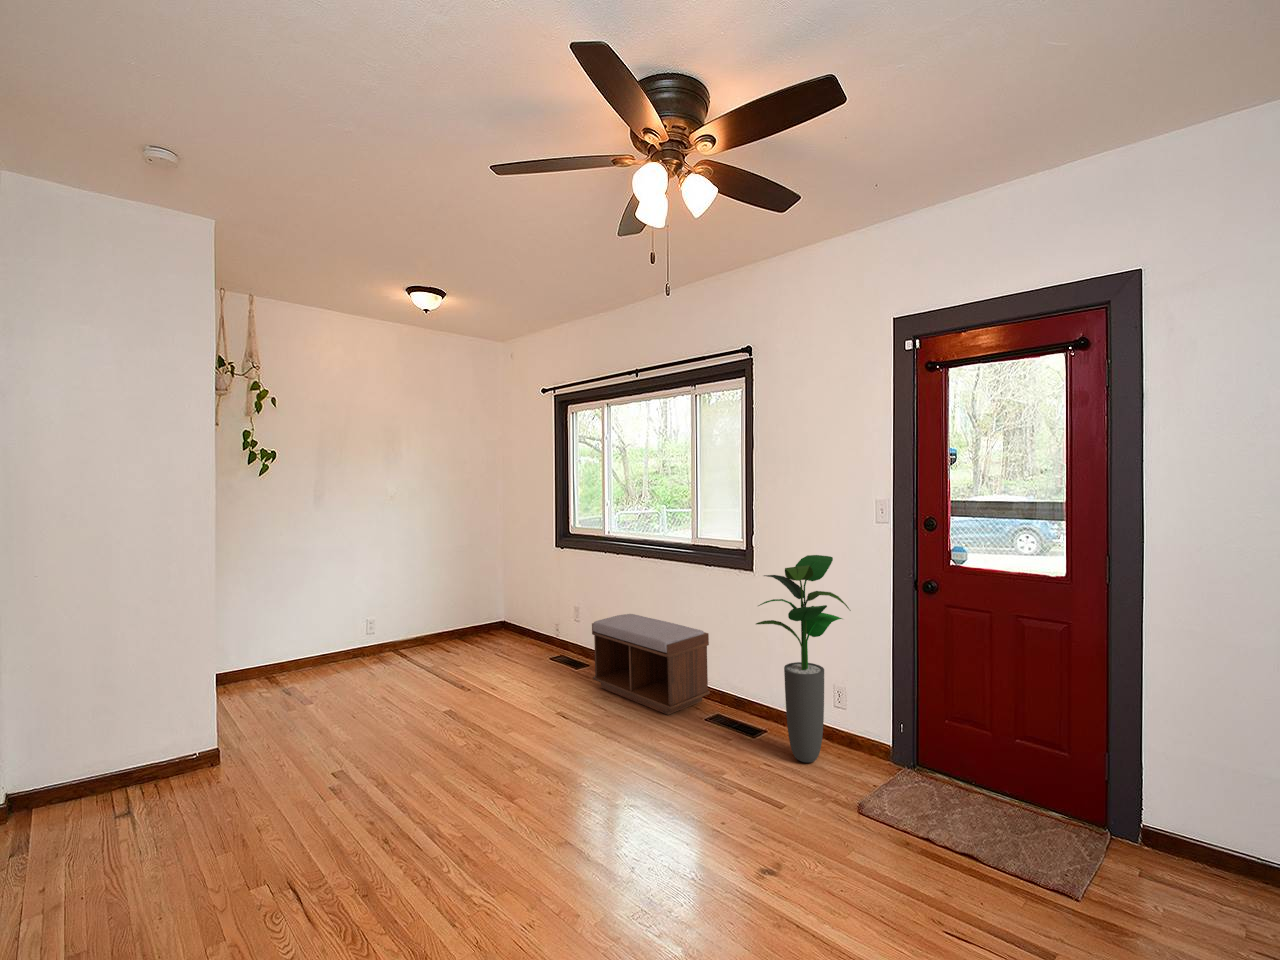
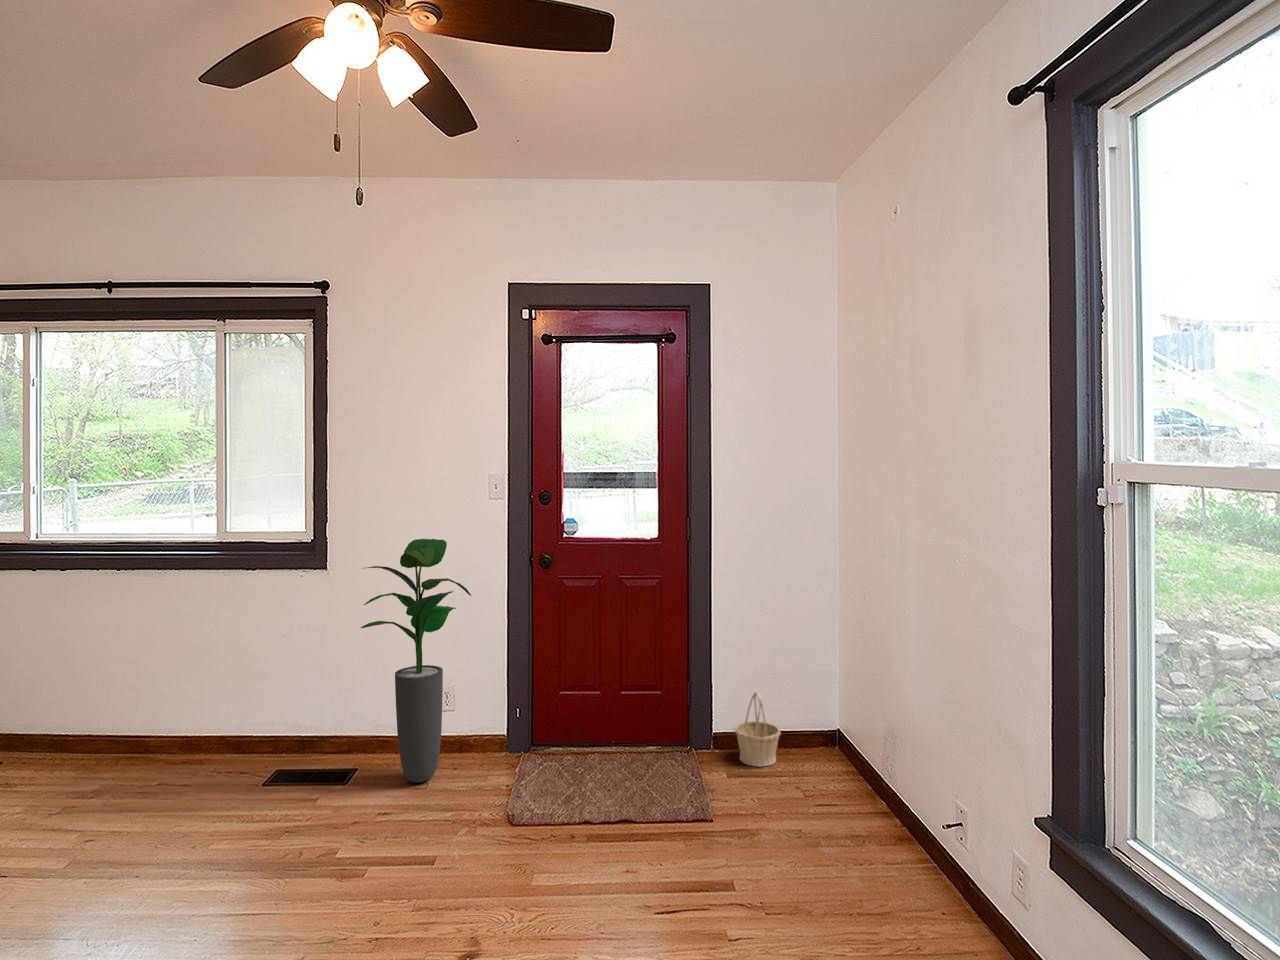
bench: present [592,614,710,715] -> none [29,660,256,789]
basket: none [1168,793,1249,897] -> present [735,692,780,766]

